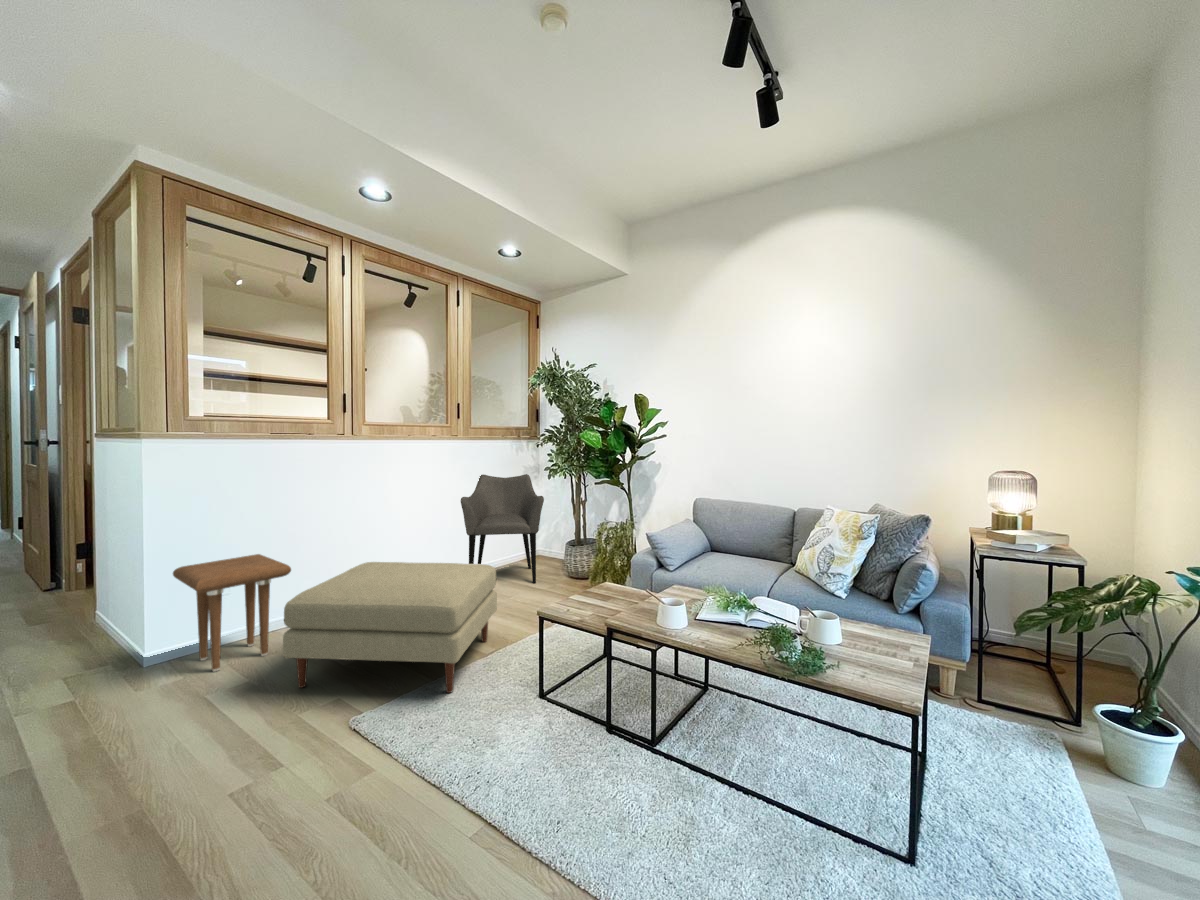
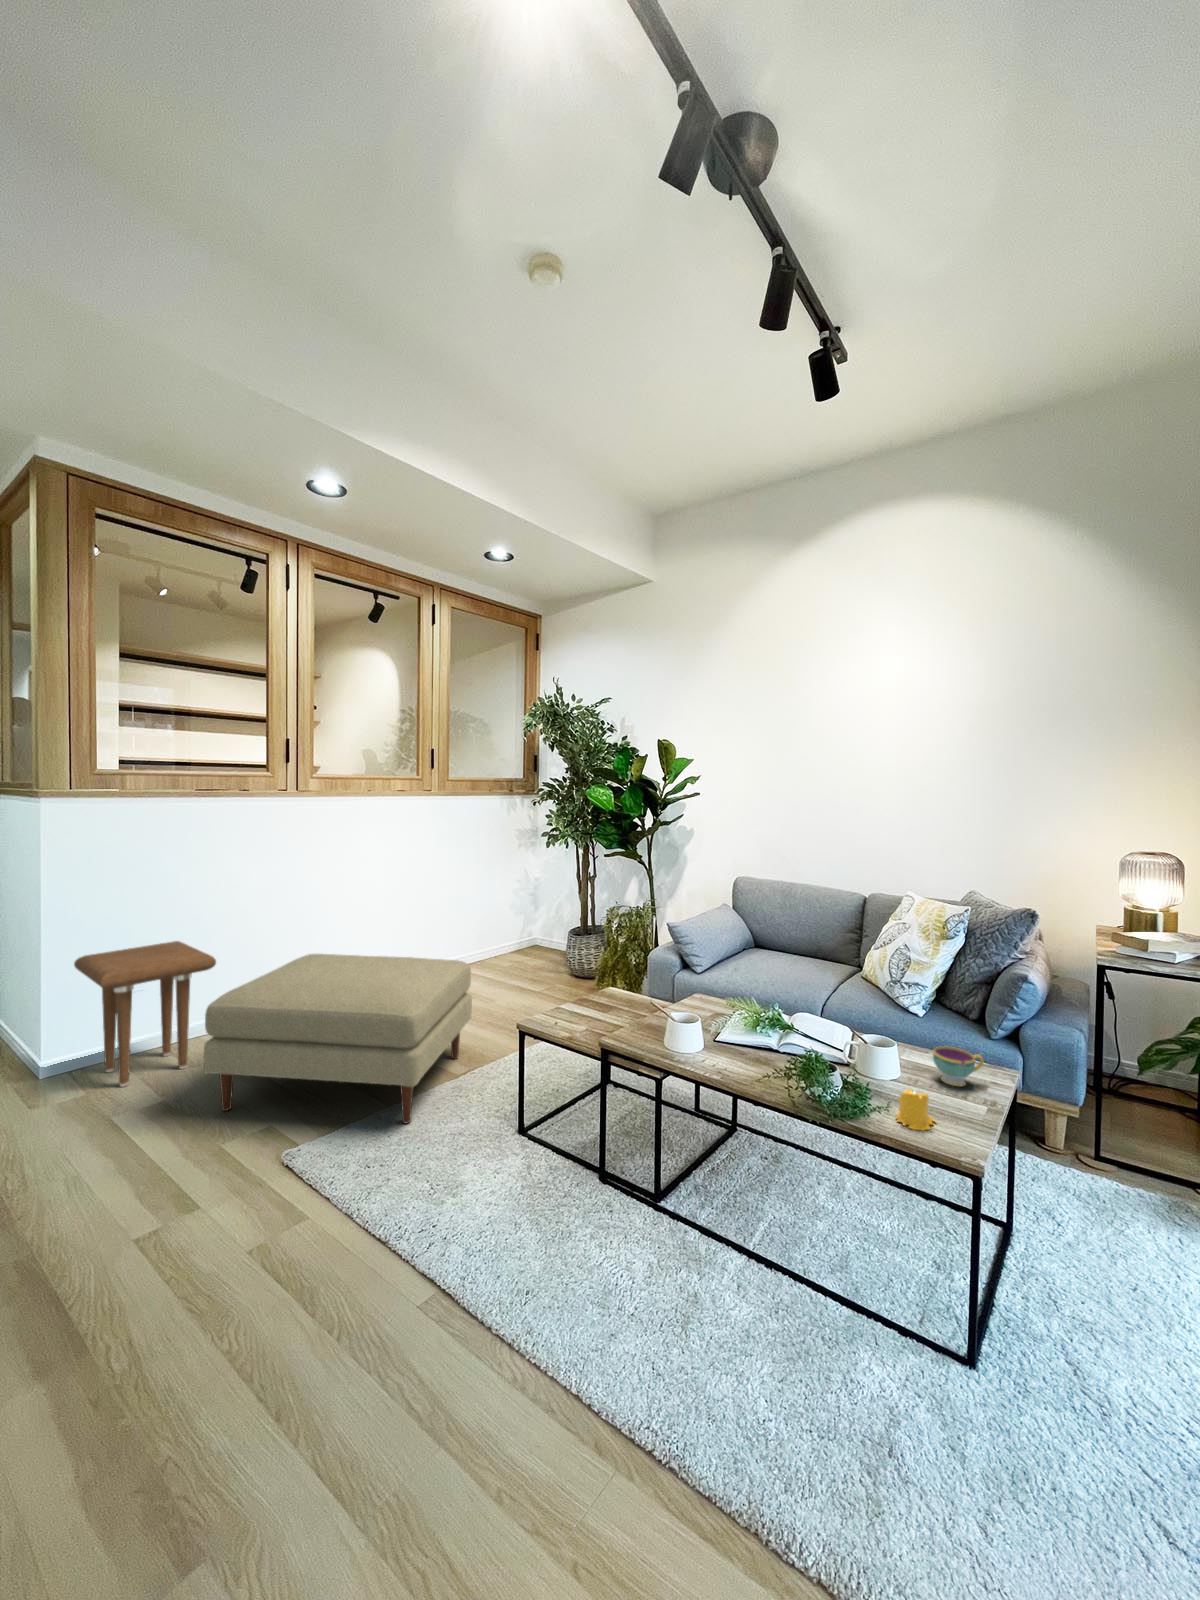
armchair: present [461,474,544,583] -> none [431,840,538,985]
teacup: none [866,618,905,648] -> present [933,1047,984,1086]
candle: none [844,648,877,682] -> present [896,1089,936,1130]

